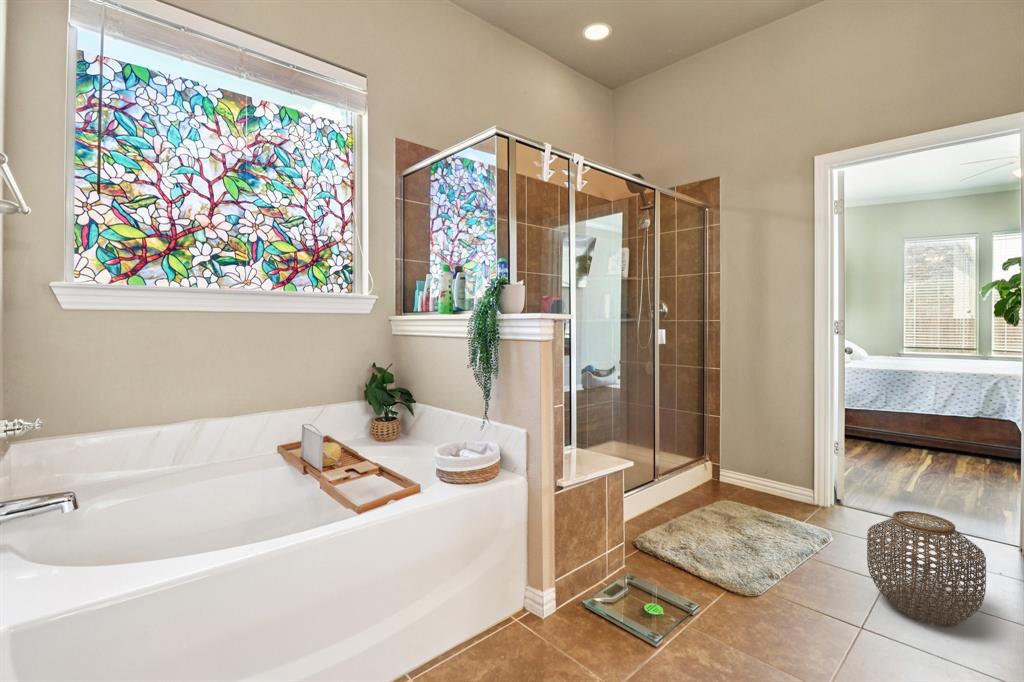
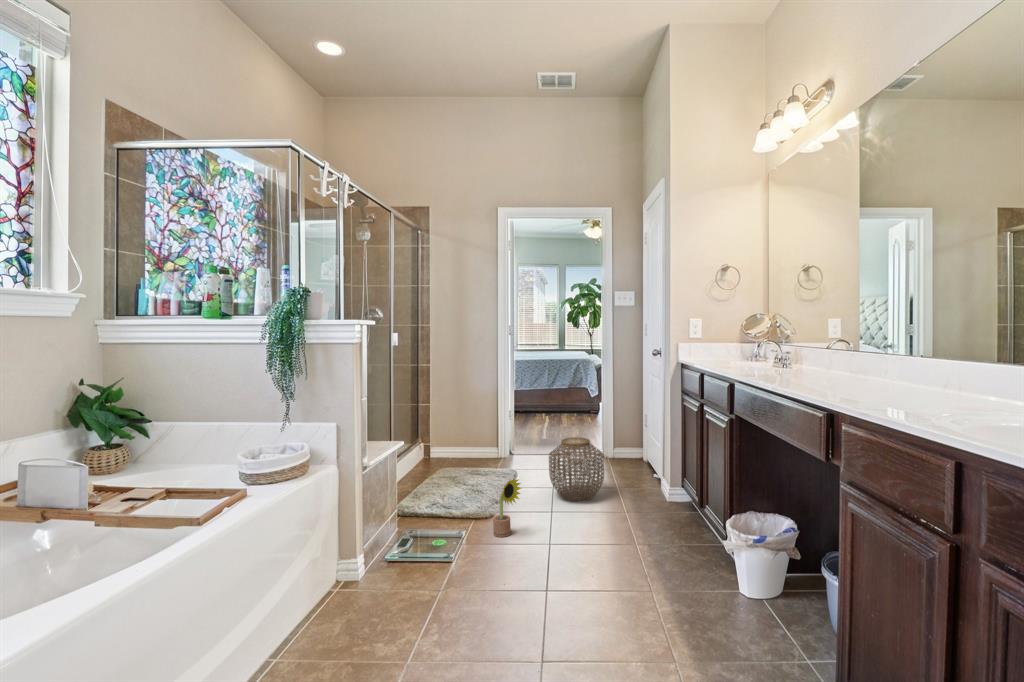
decorative plant: none [738,555,787,635] -> present [493,479,521,537]

